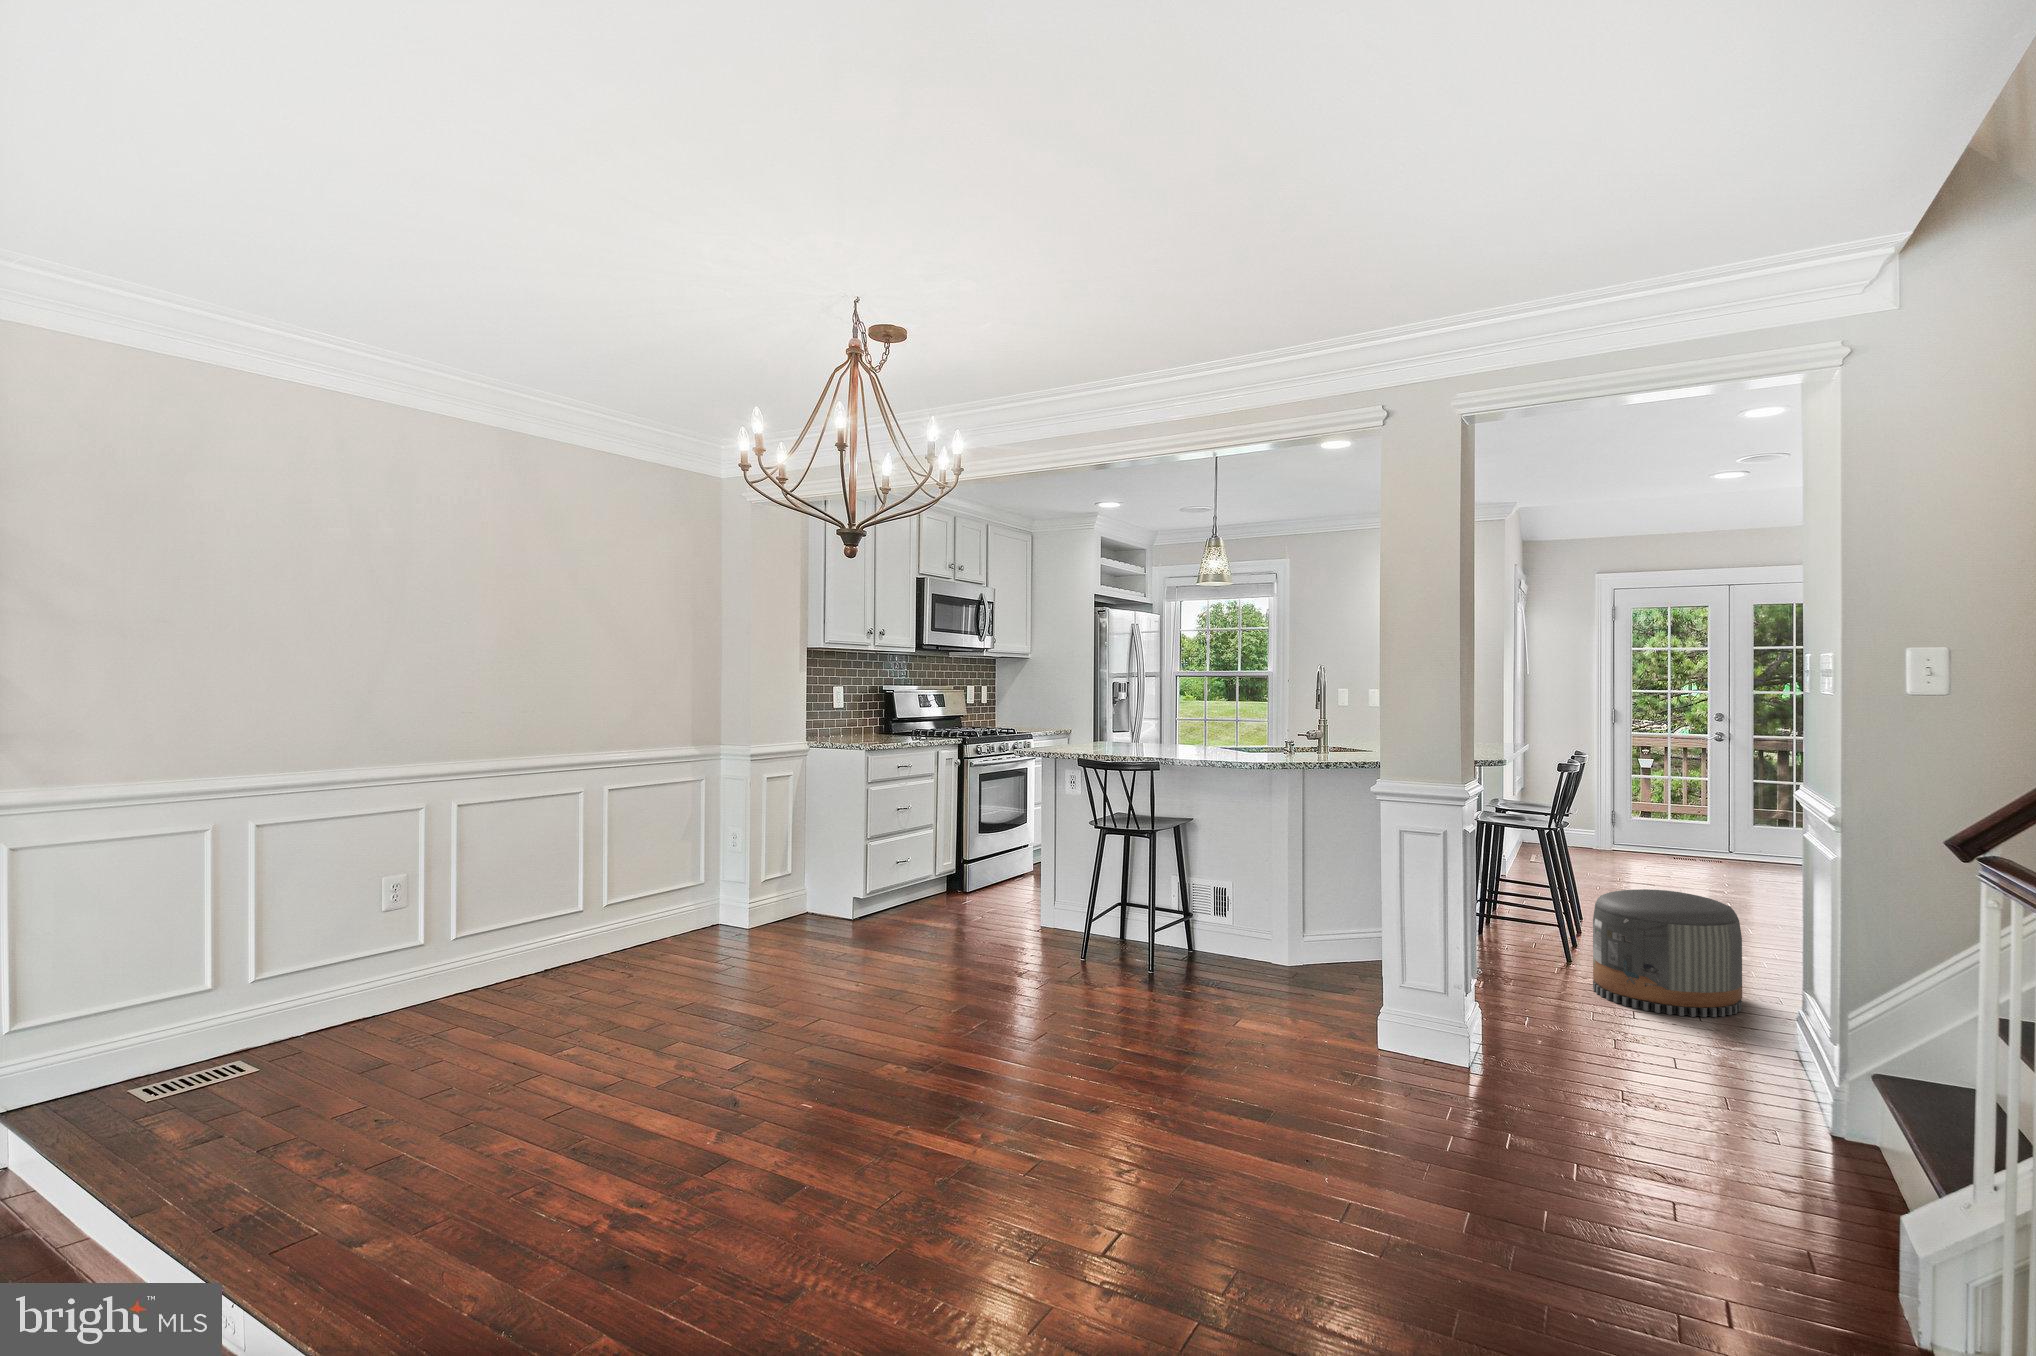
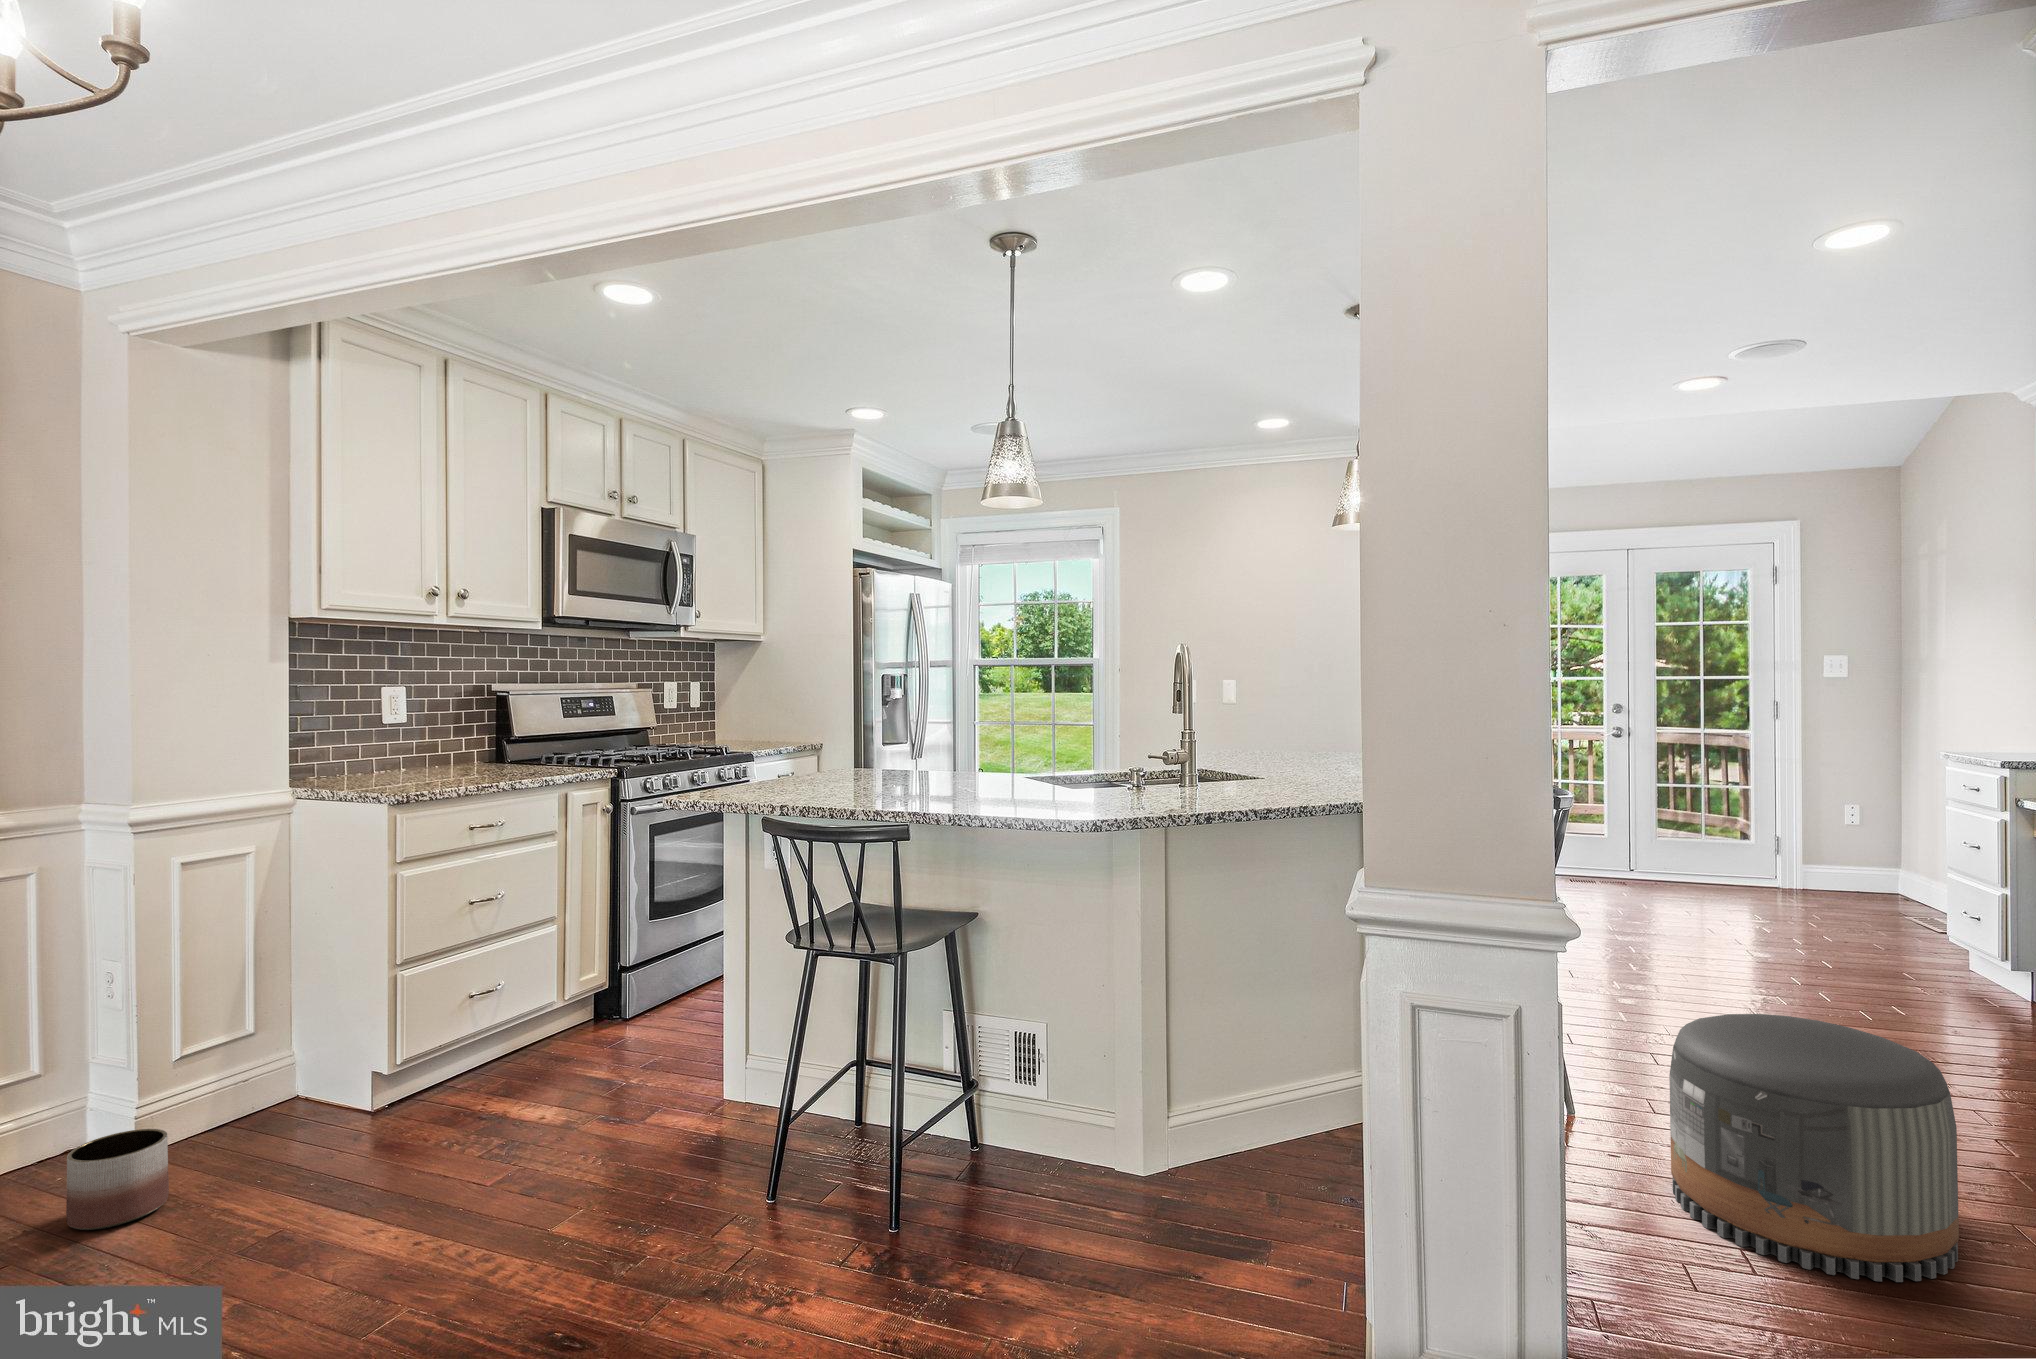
planter: none [745,908,785,950] -> present [66,1129,169,1230]

